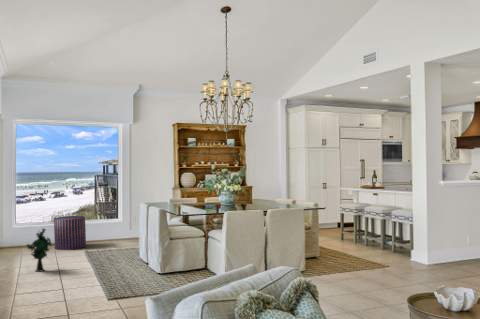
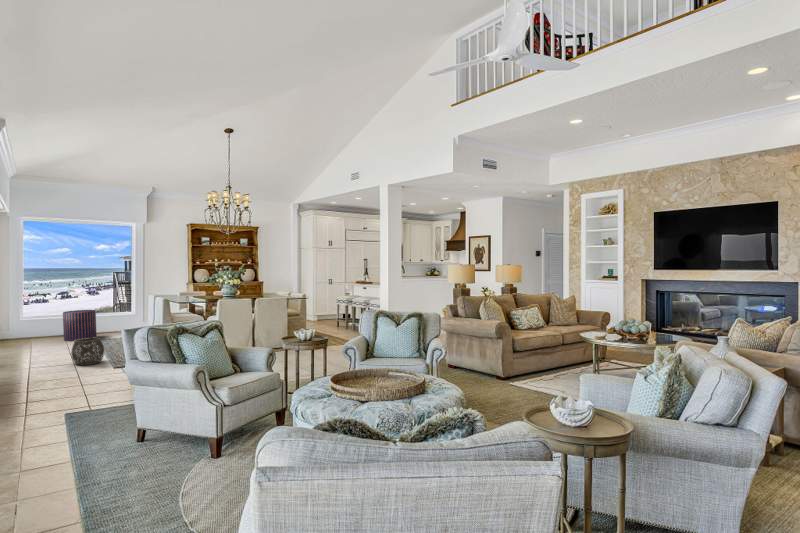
decorative plant: present [27,229,52,272] -> none [36,319,63,357]
woven basket: none [60,253,95,287] -> present [71,337,104,365]

